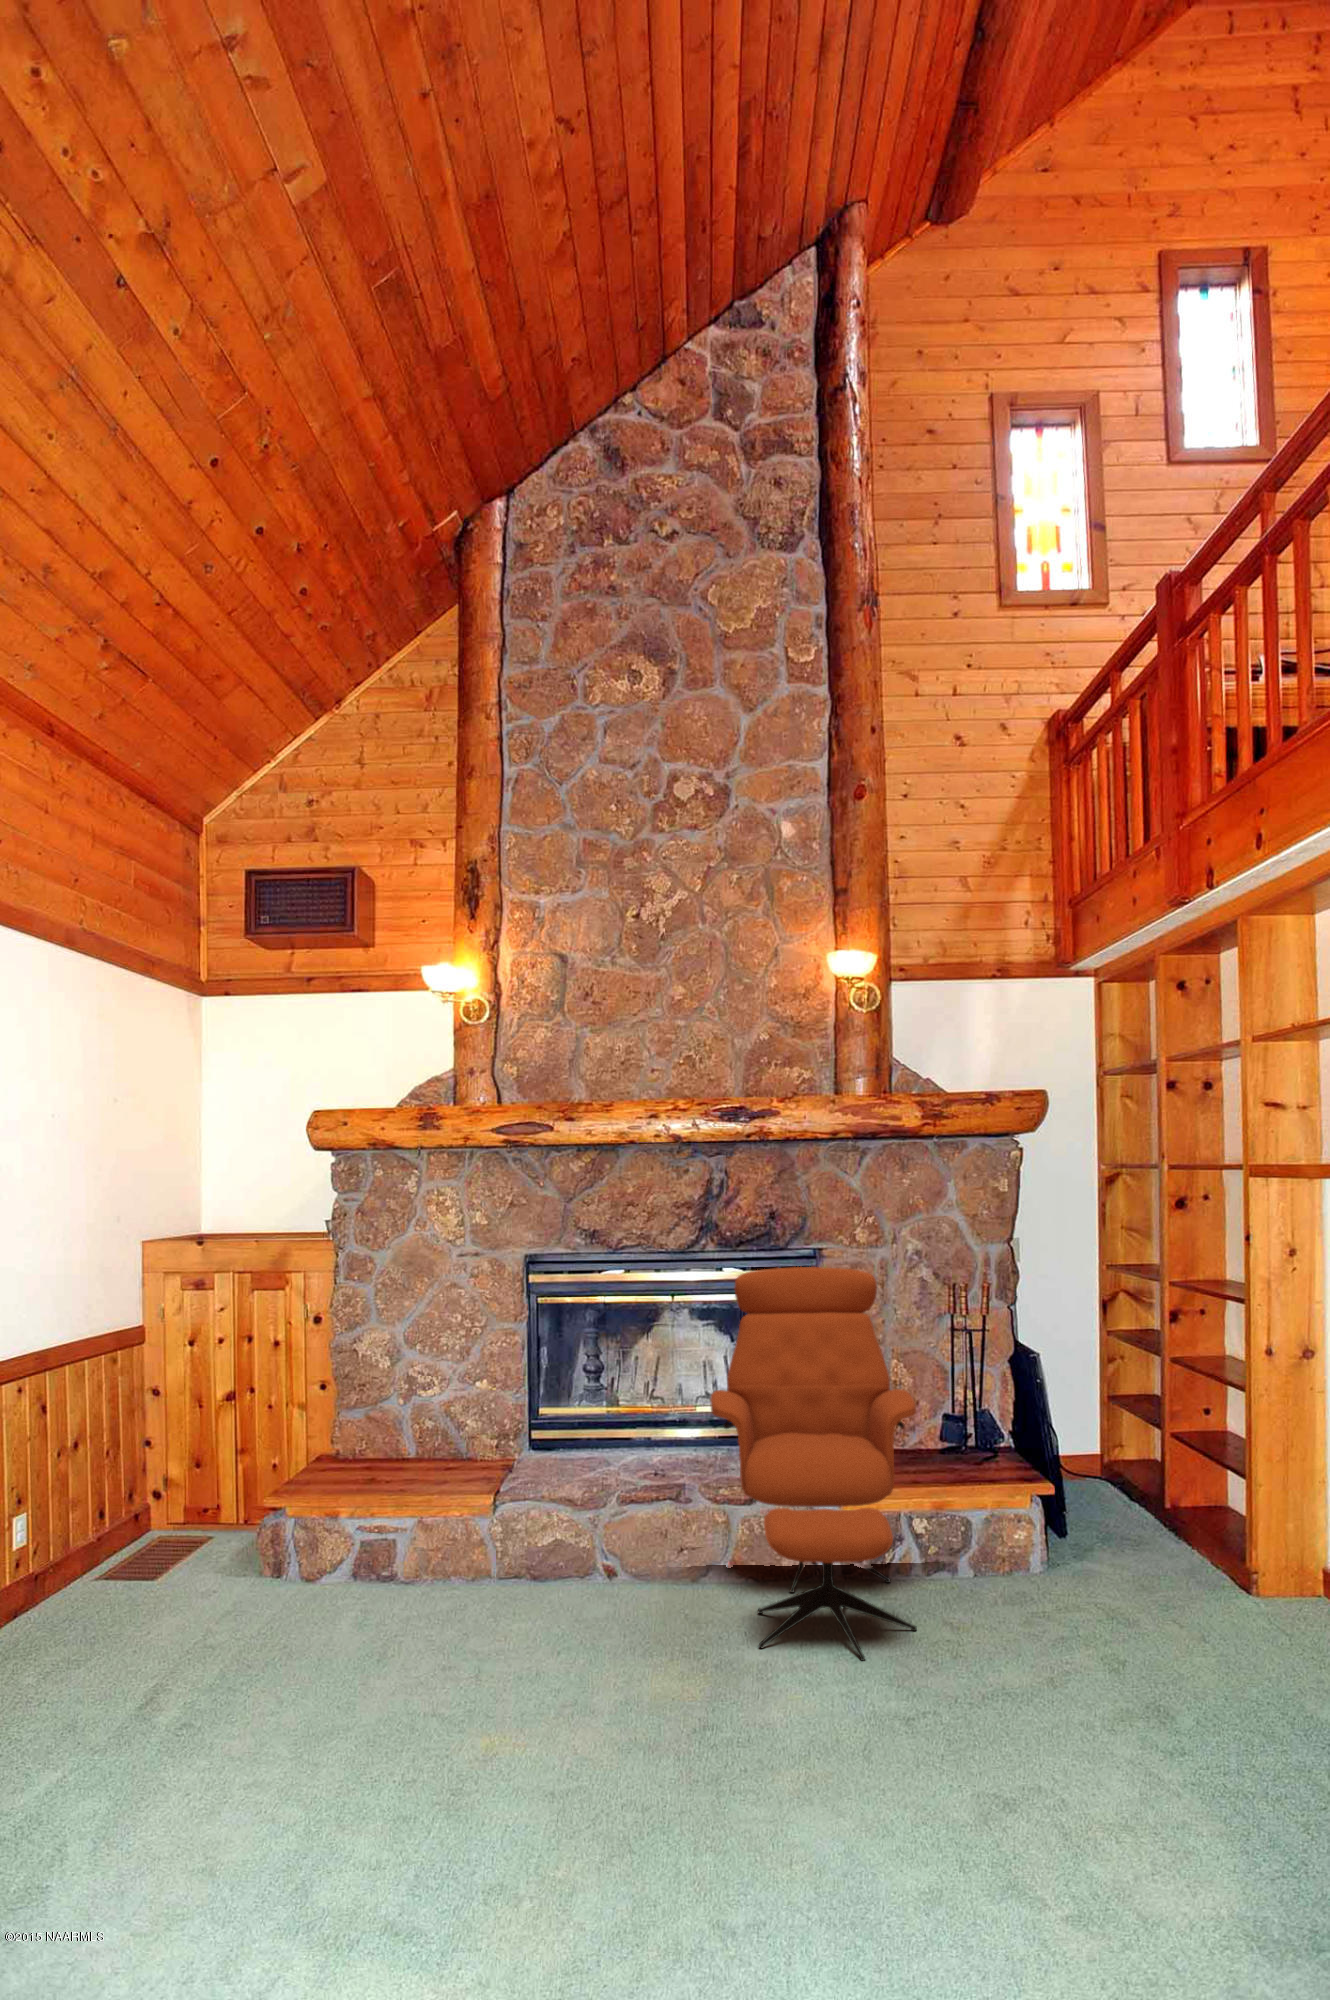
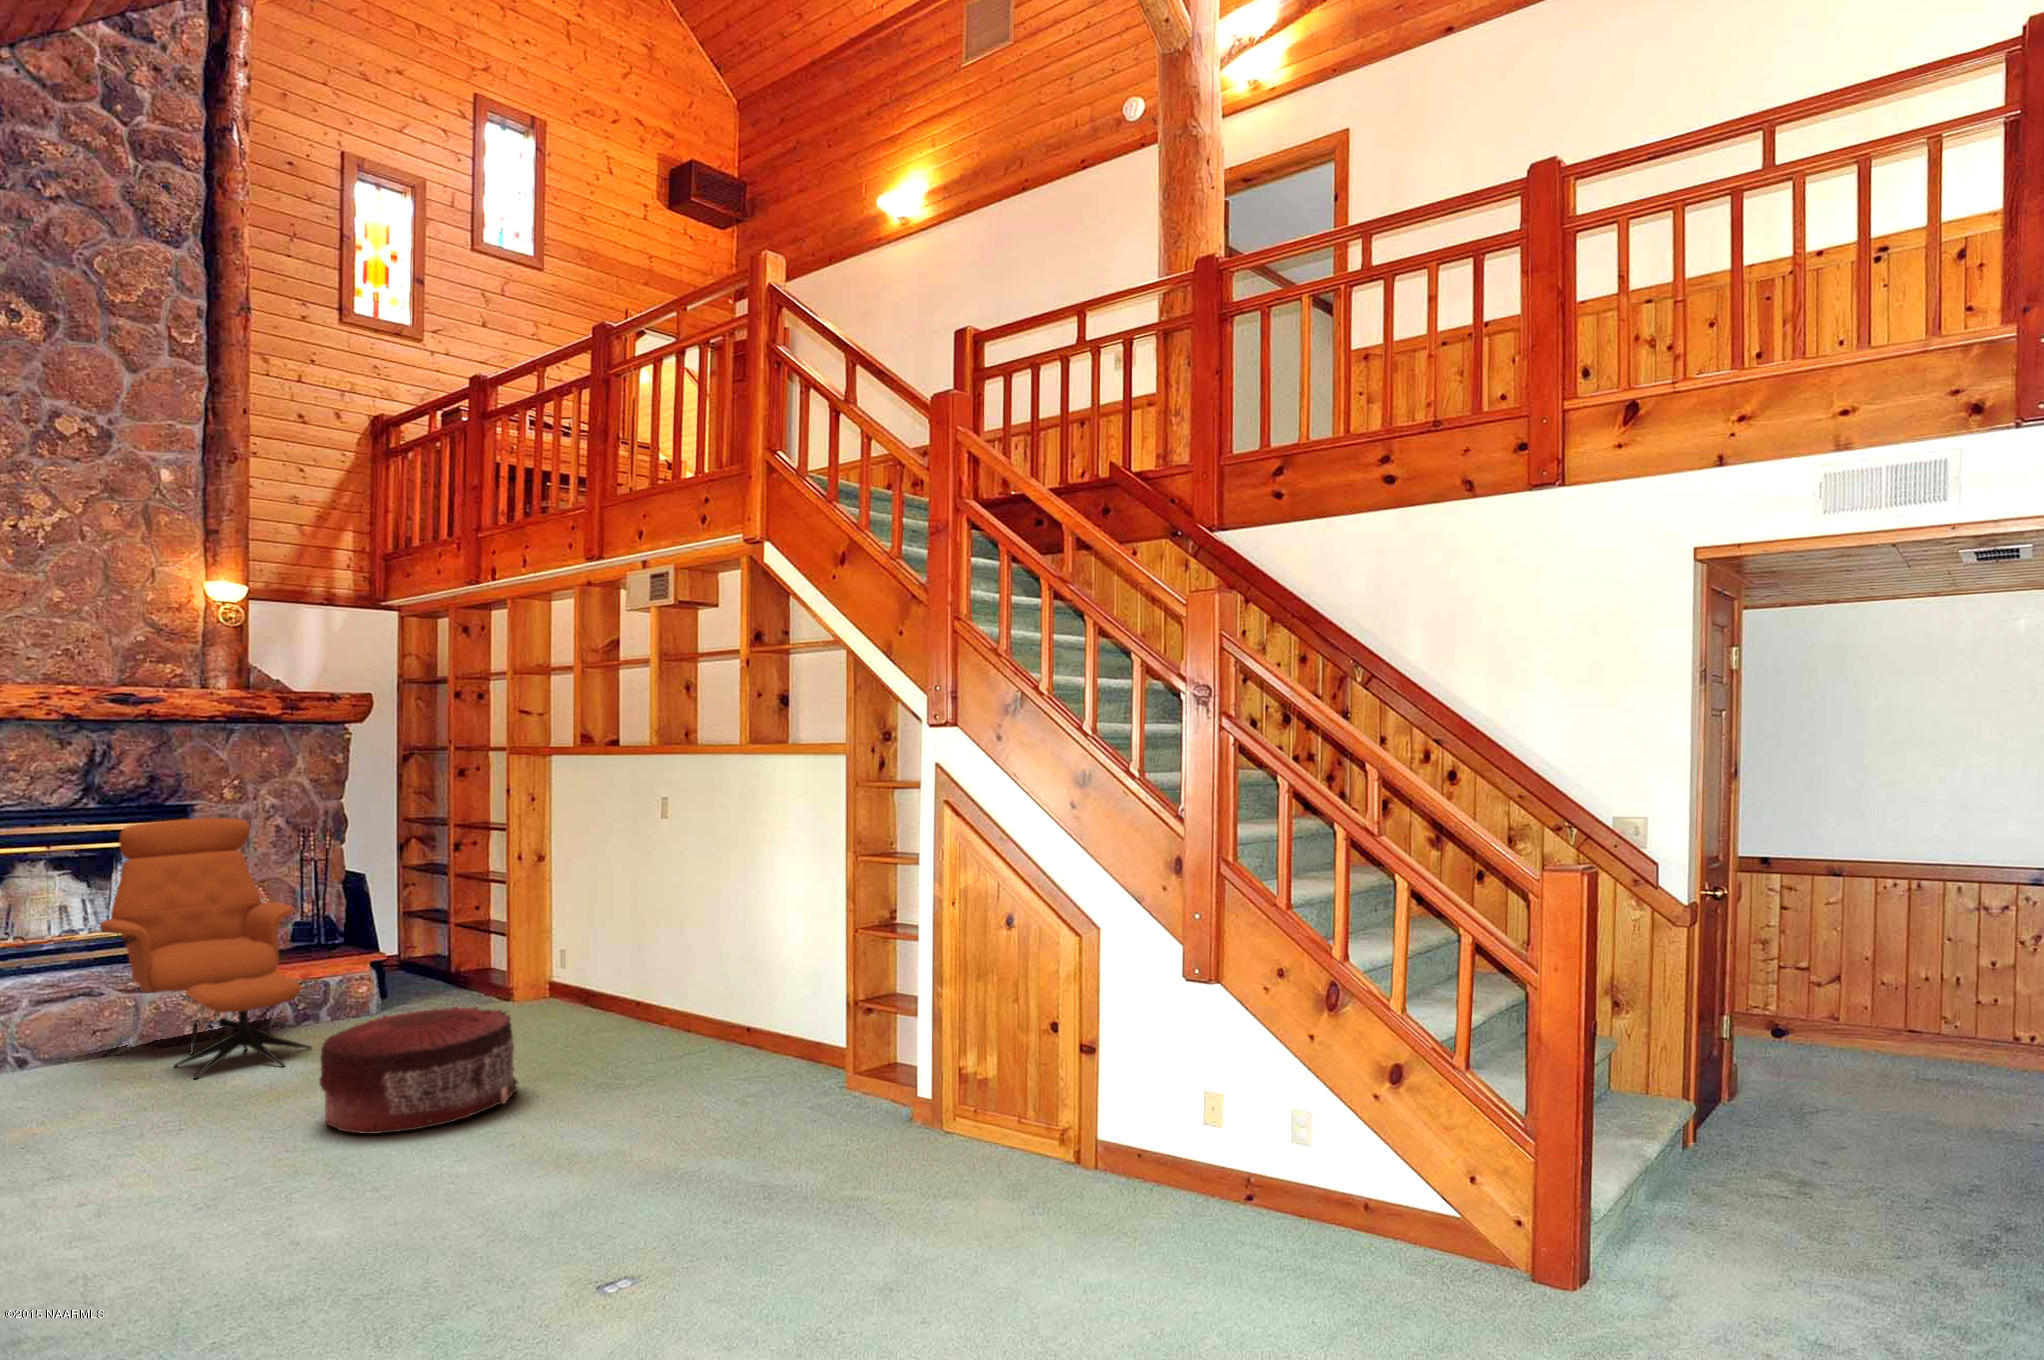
pouf: none [801,1657,1134,1941] -> present [319,1006,518,1134]

